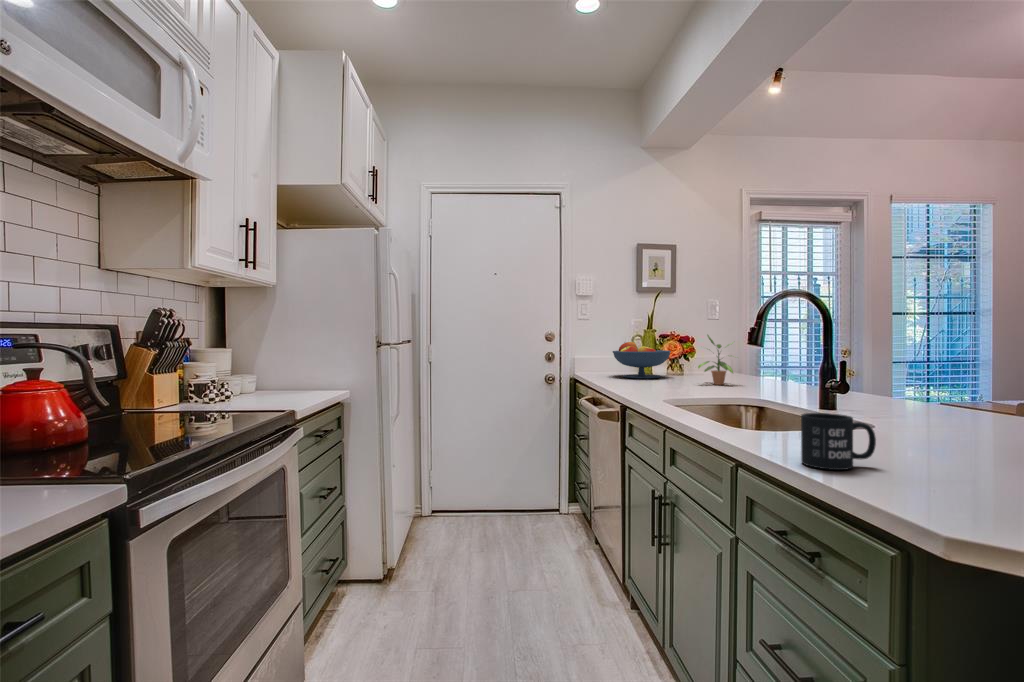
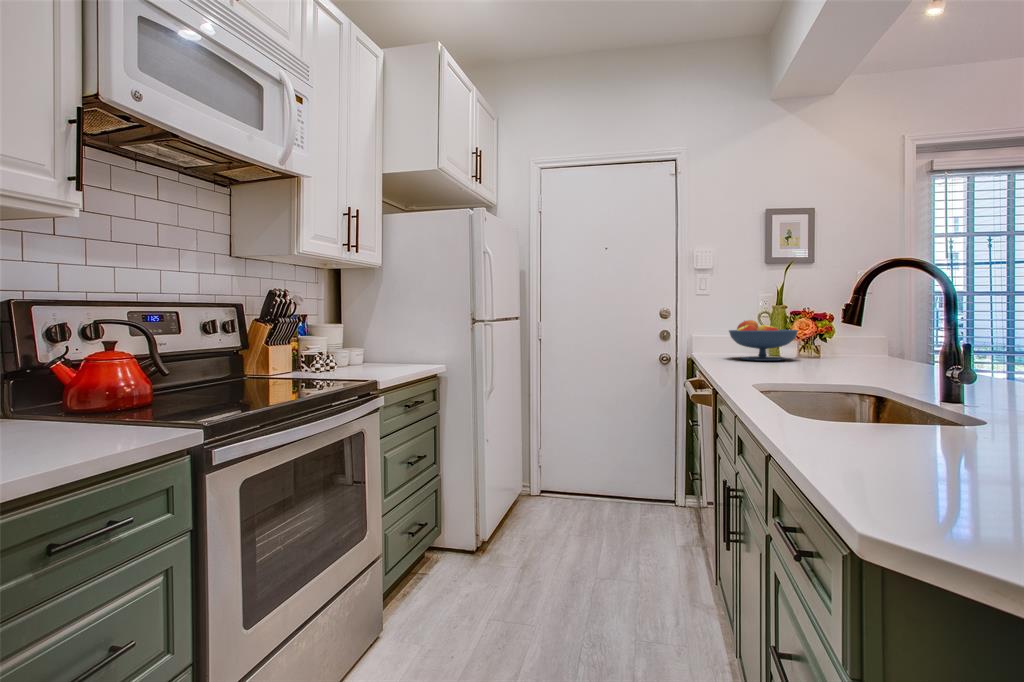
potted plant: present [698,335,733,385] -> none [823,309,881,369]
mug: present [801,413,876,470] -> none [853,395,952,464]

